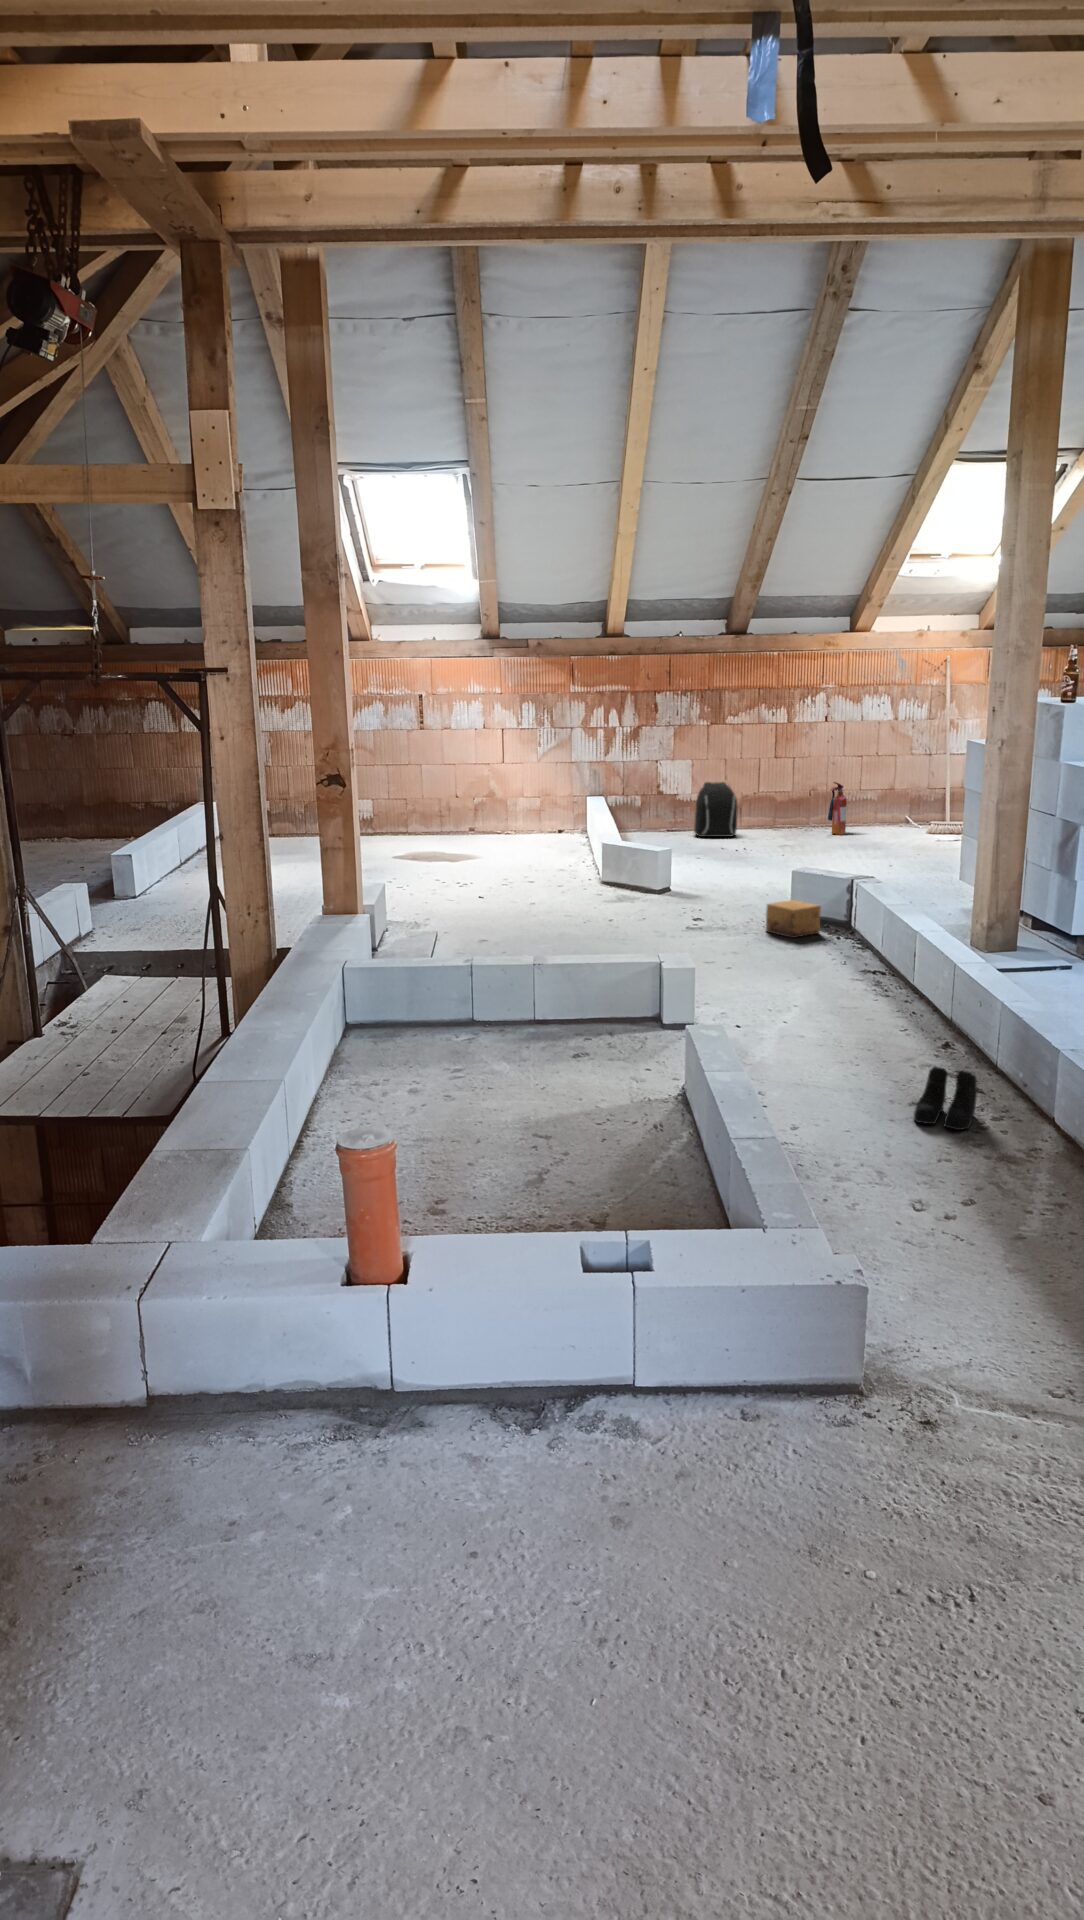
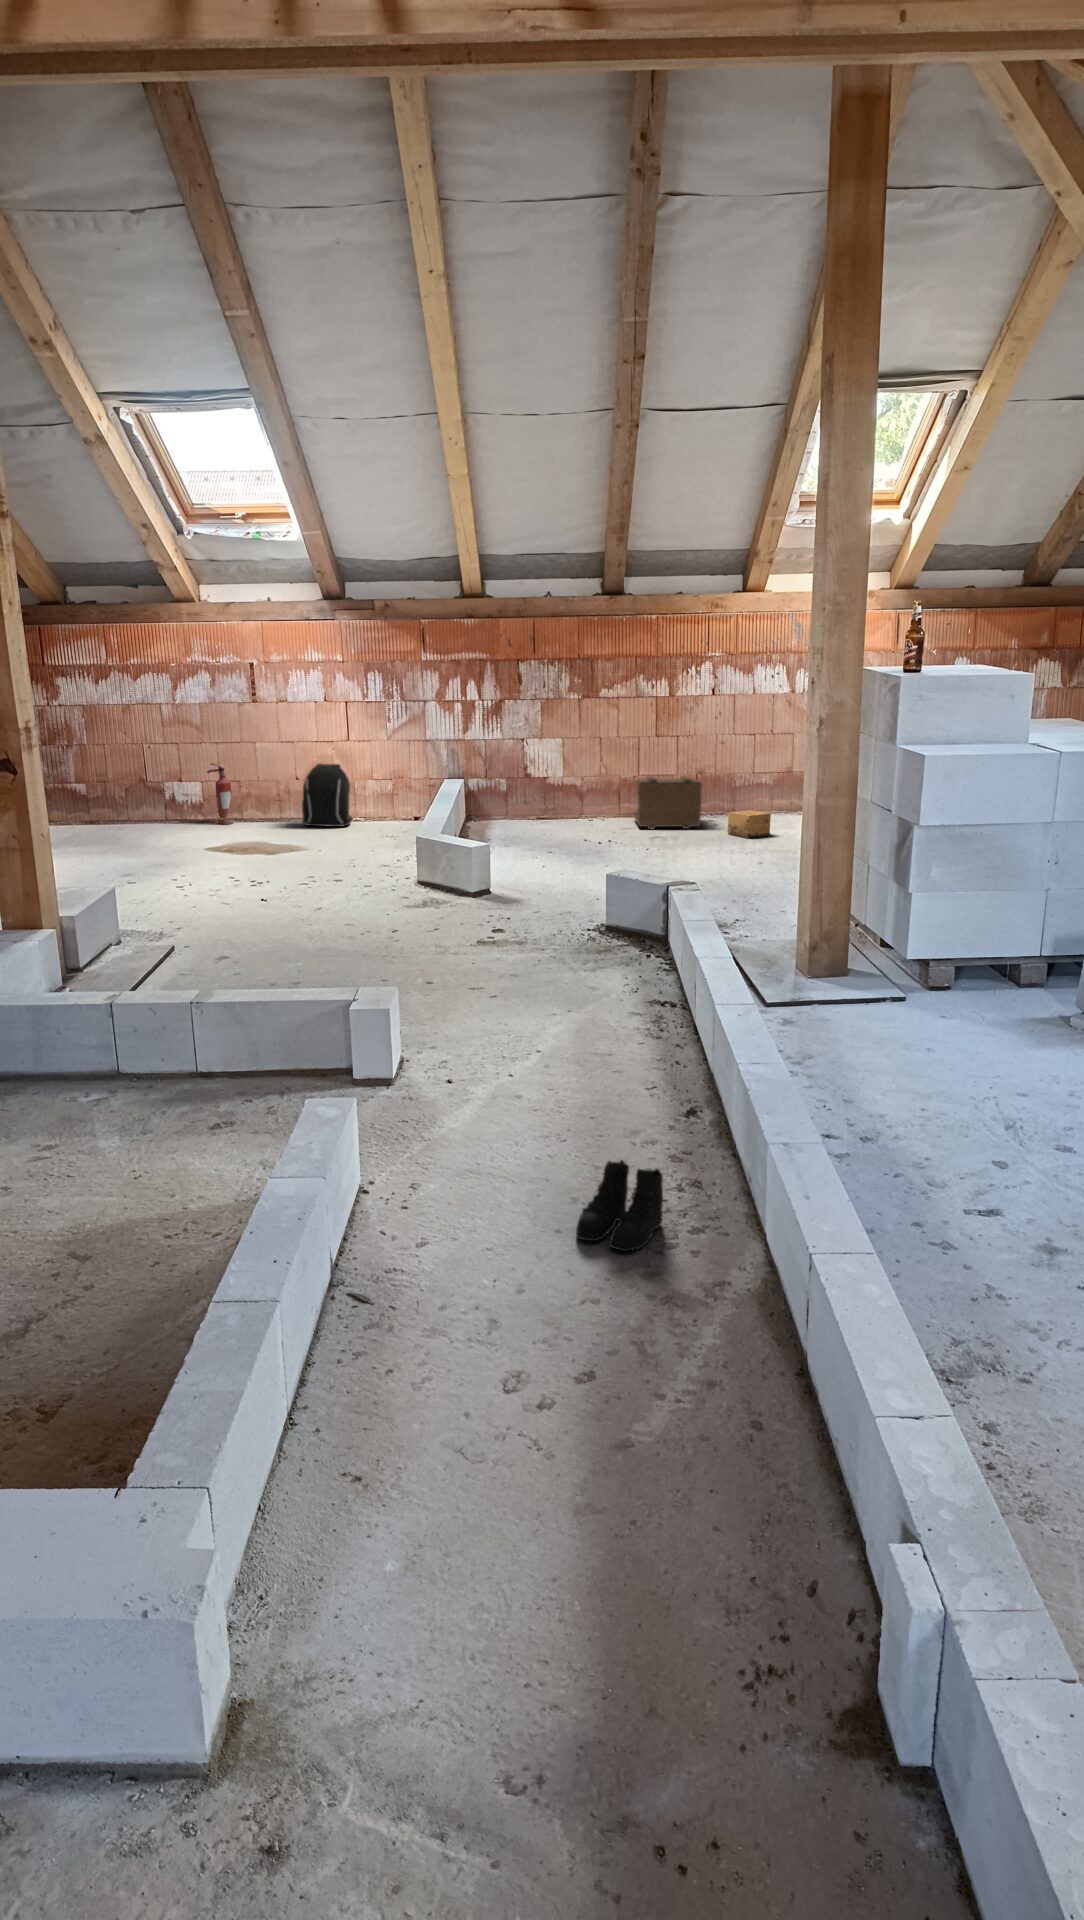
backpack: present [694,782,738,837] -> present [302,763,352,827]
fire extinguisher: present [828,782,847,835] -> present [207,763,234,824]
wooden crate: none [753,790,818,839] -> present [634,775,702,829]
cardboard box: present [766,900,821,938] -> present [728,810,771,838]

